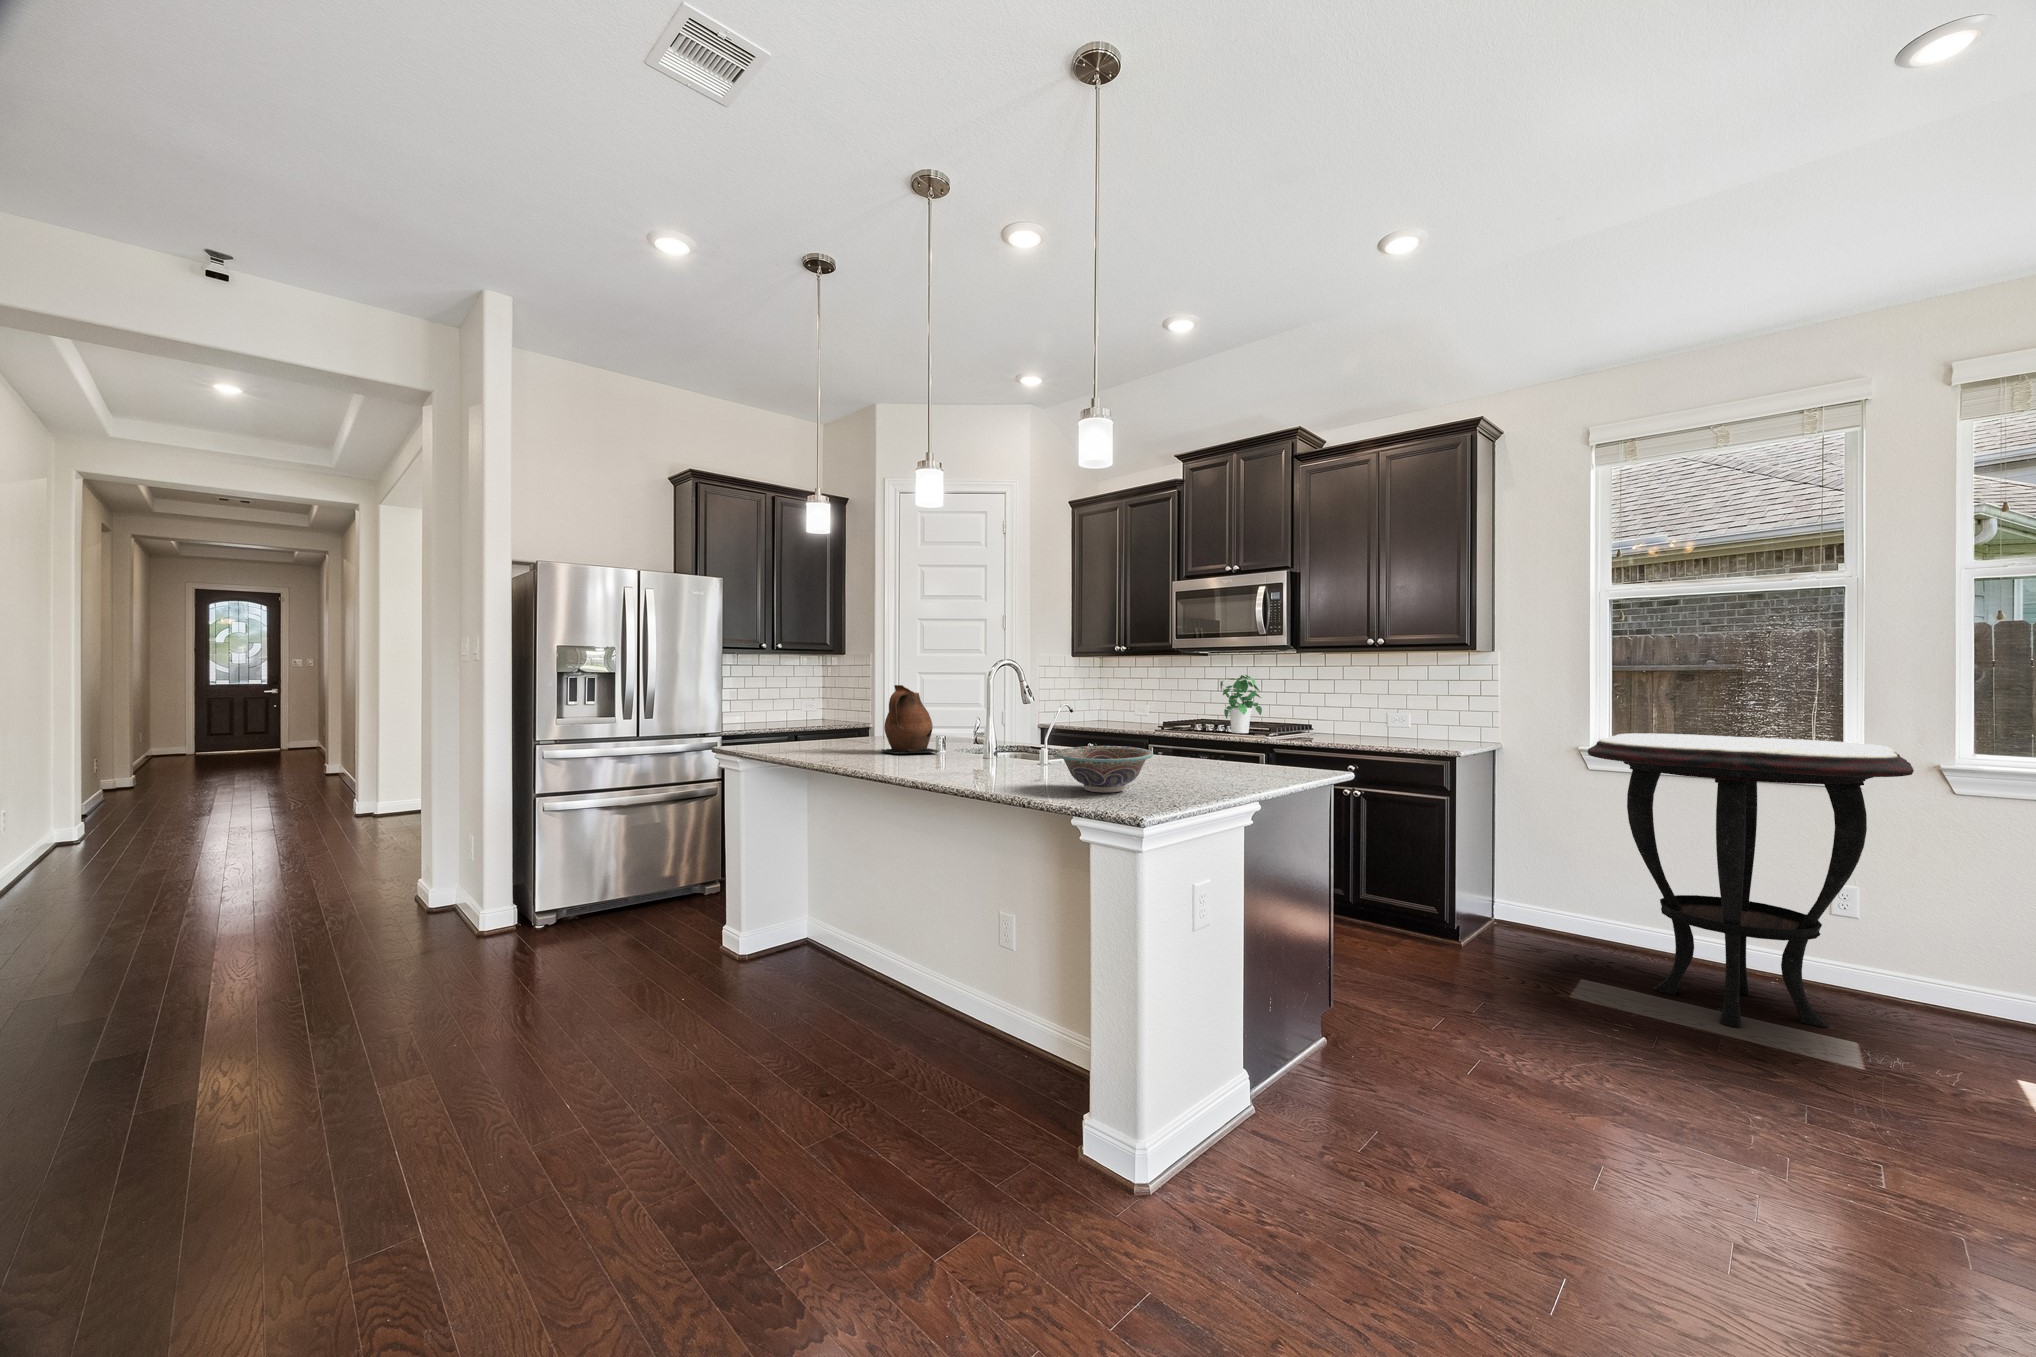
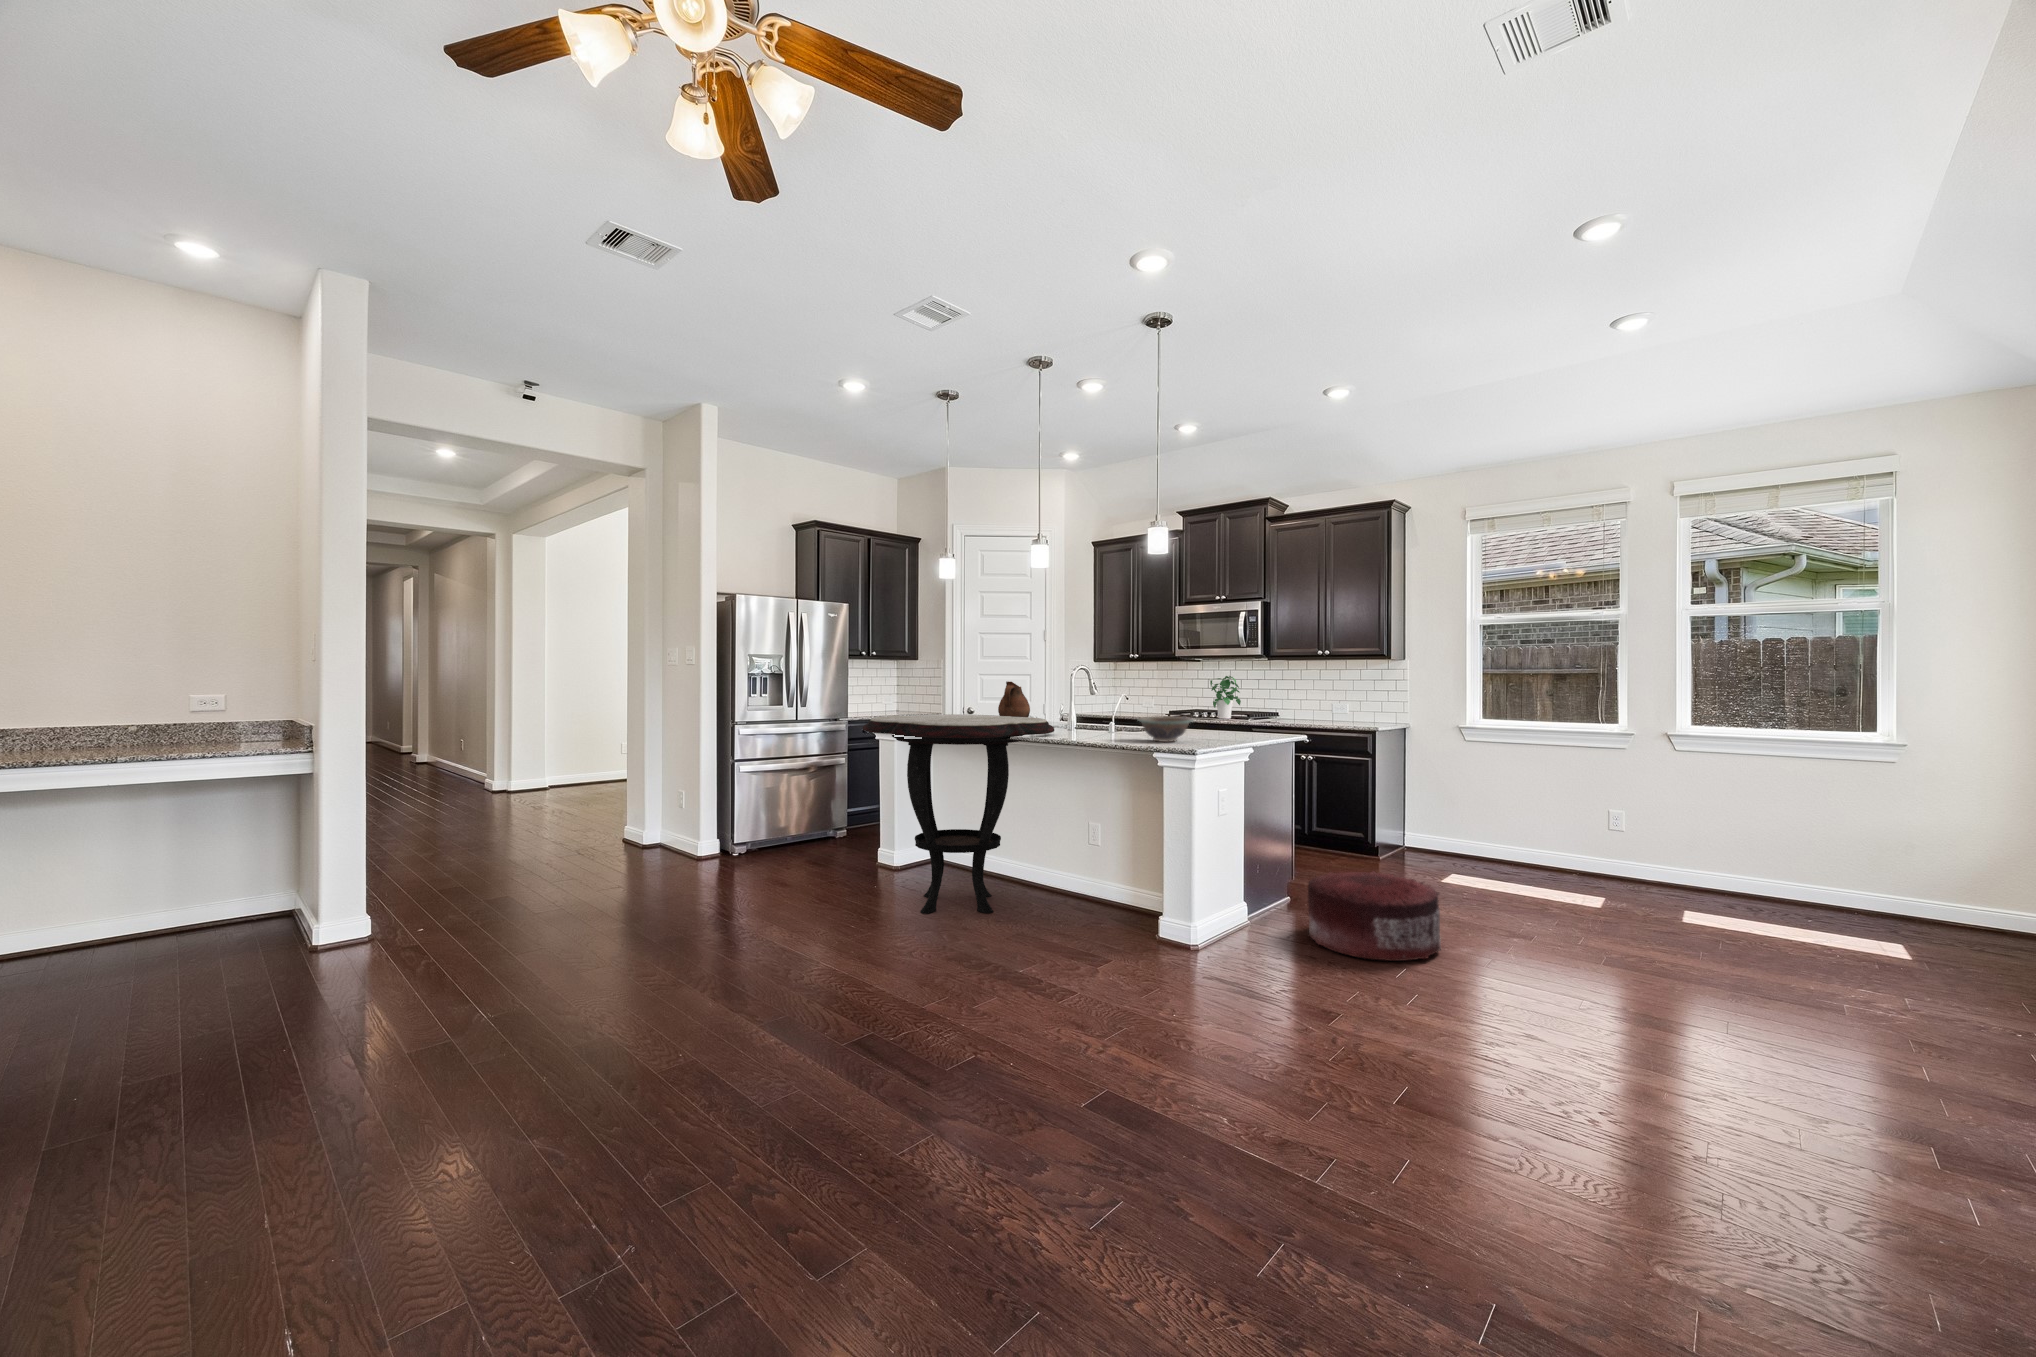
side table: present [1588,733,1914,1027] -> present [863,714,1054,914]
pouf: none [1354,1020,1614,1240] -> present [1308,871,1441,961]

